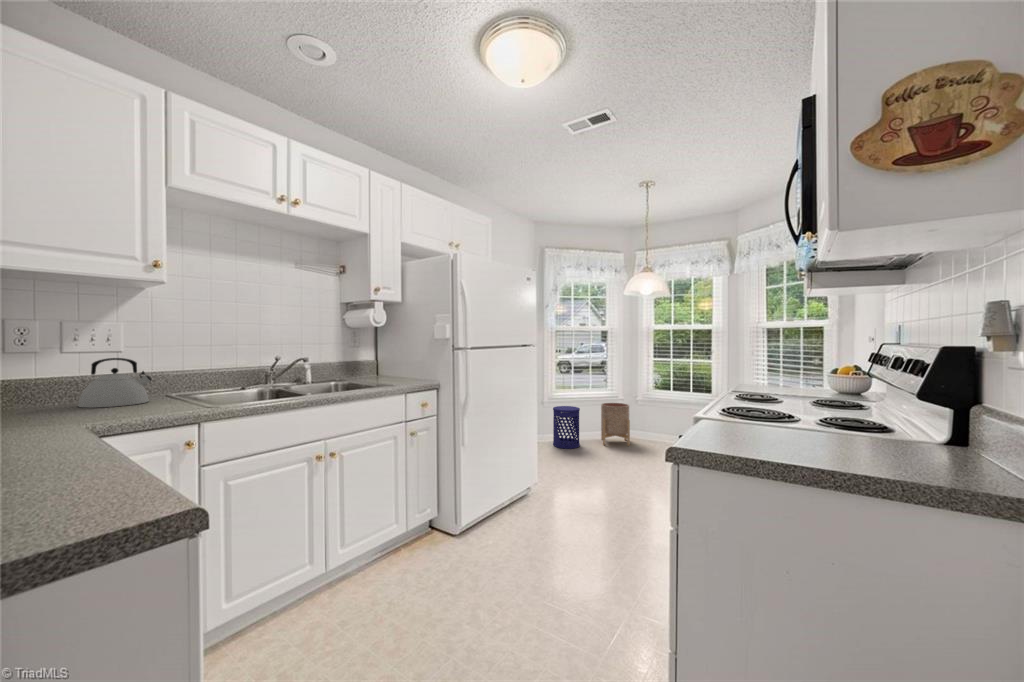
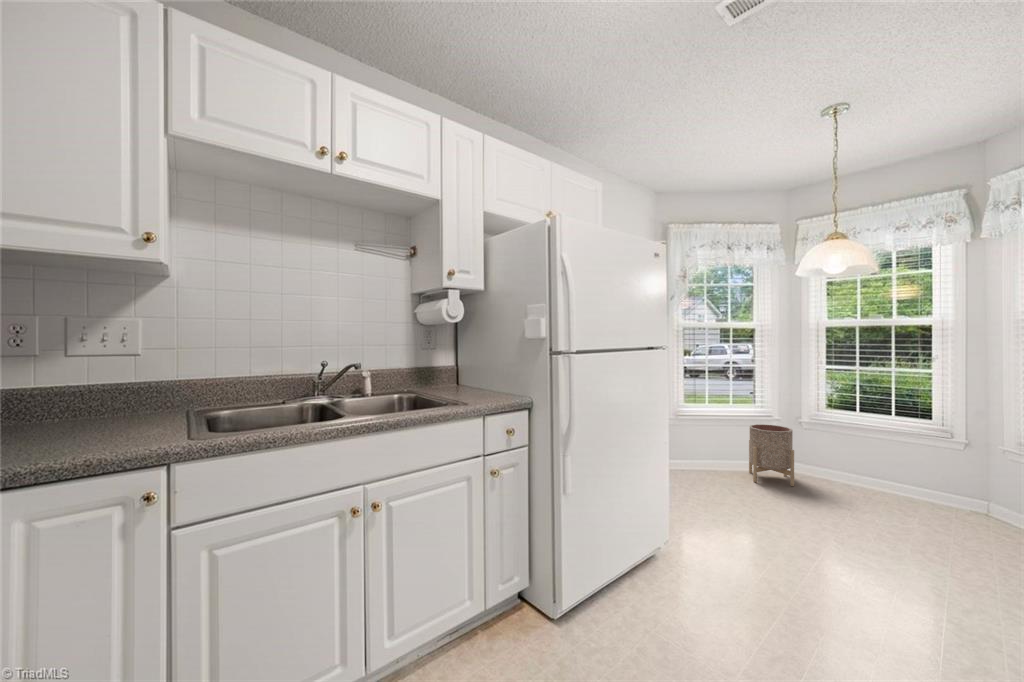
kettle: present [78,358,152,408] -> none [62,364,157,430]
waste bin: present [553,406,580,449] -> none [682,426,720,484]

